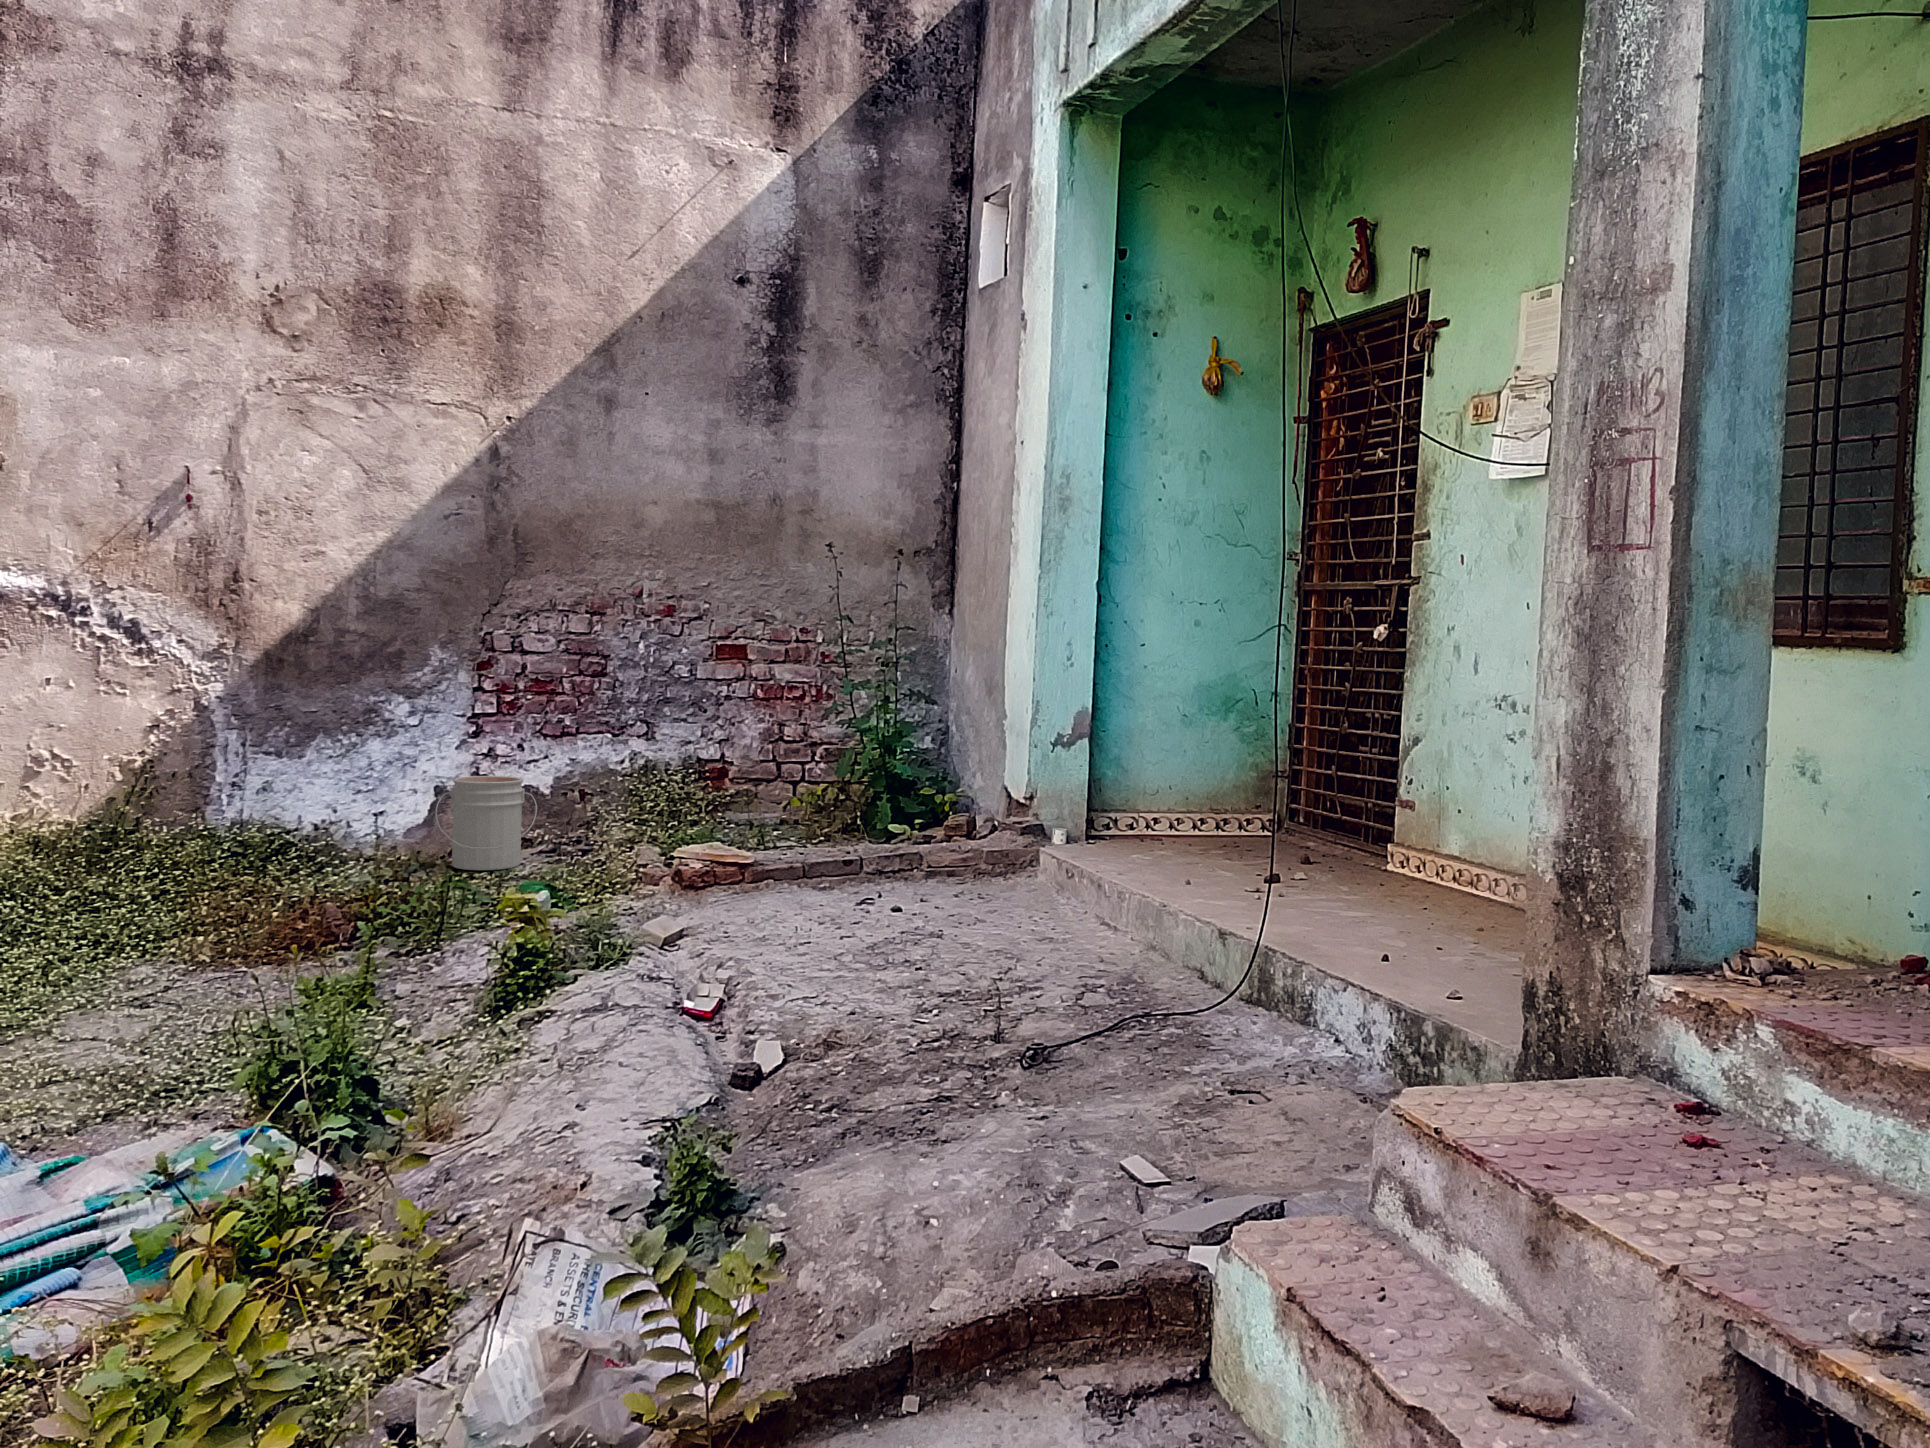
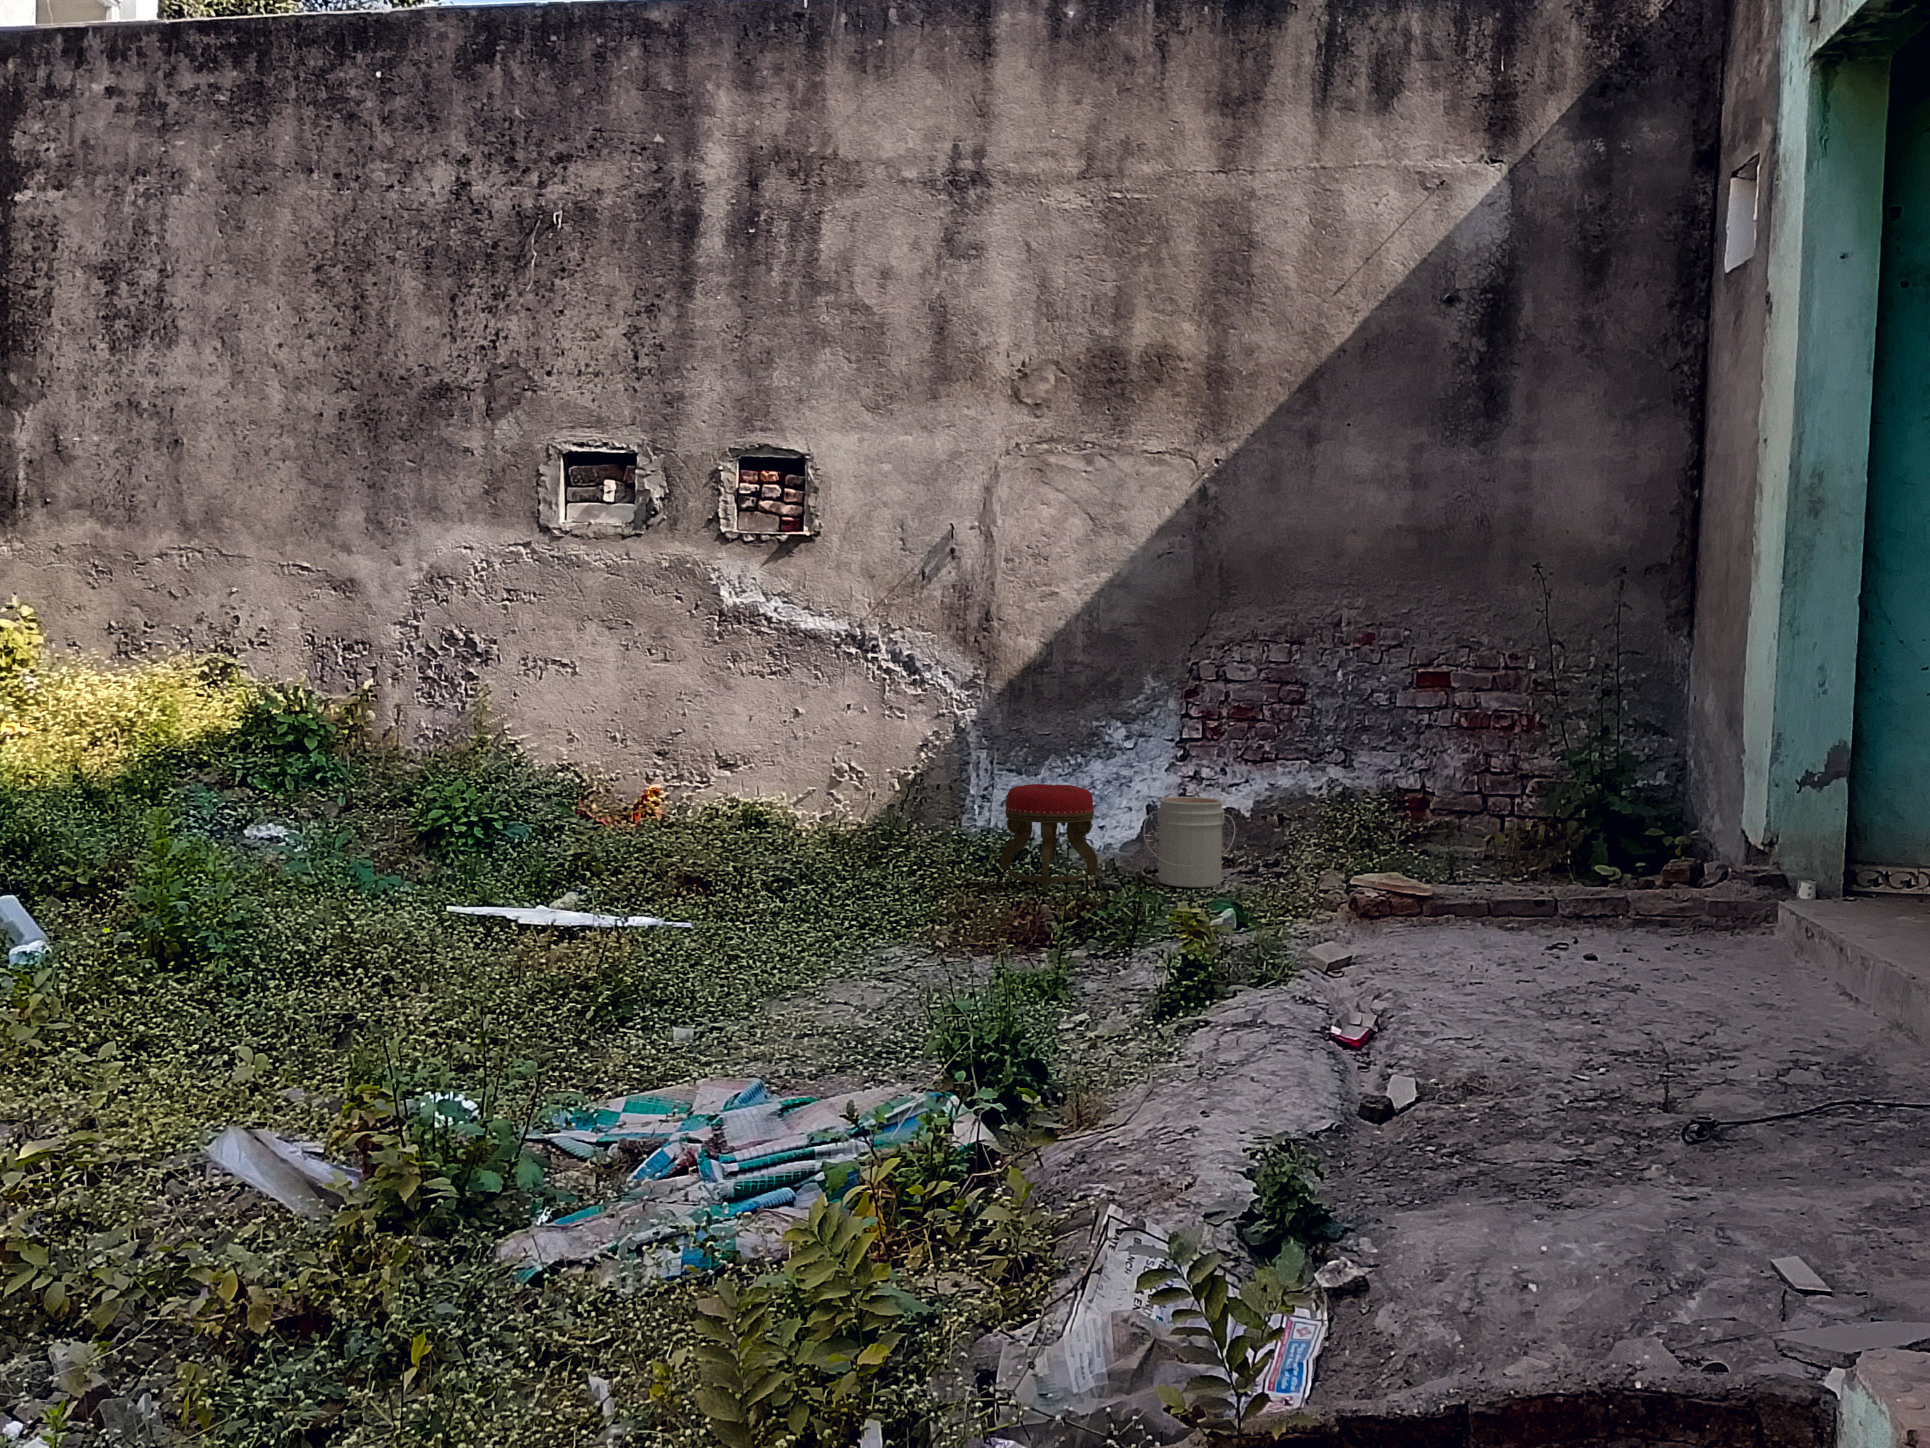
stool: none [261,767,382,886] -> present [1000,784,1098,891]

